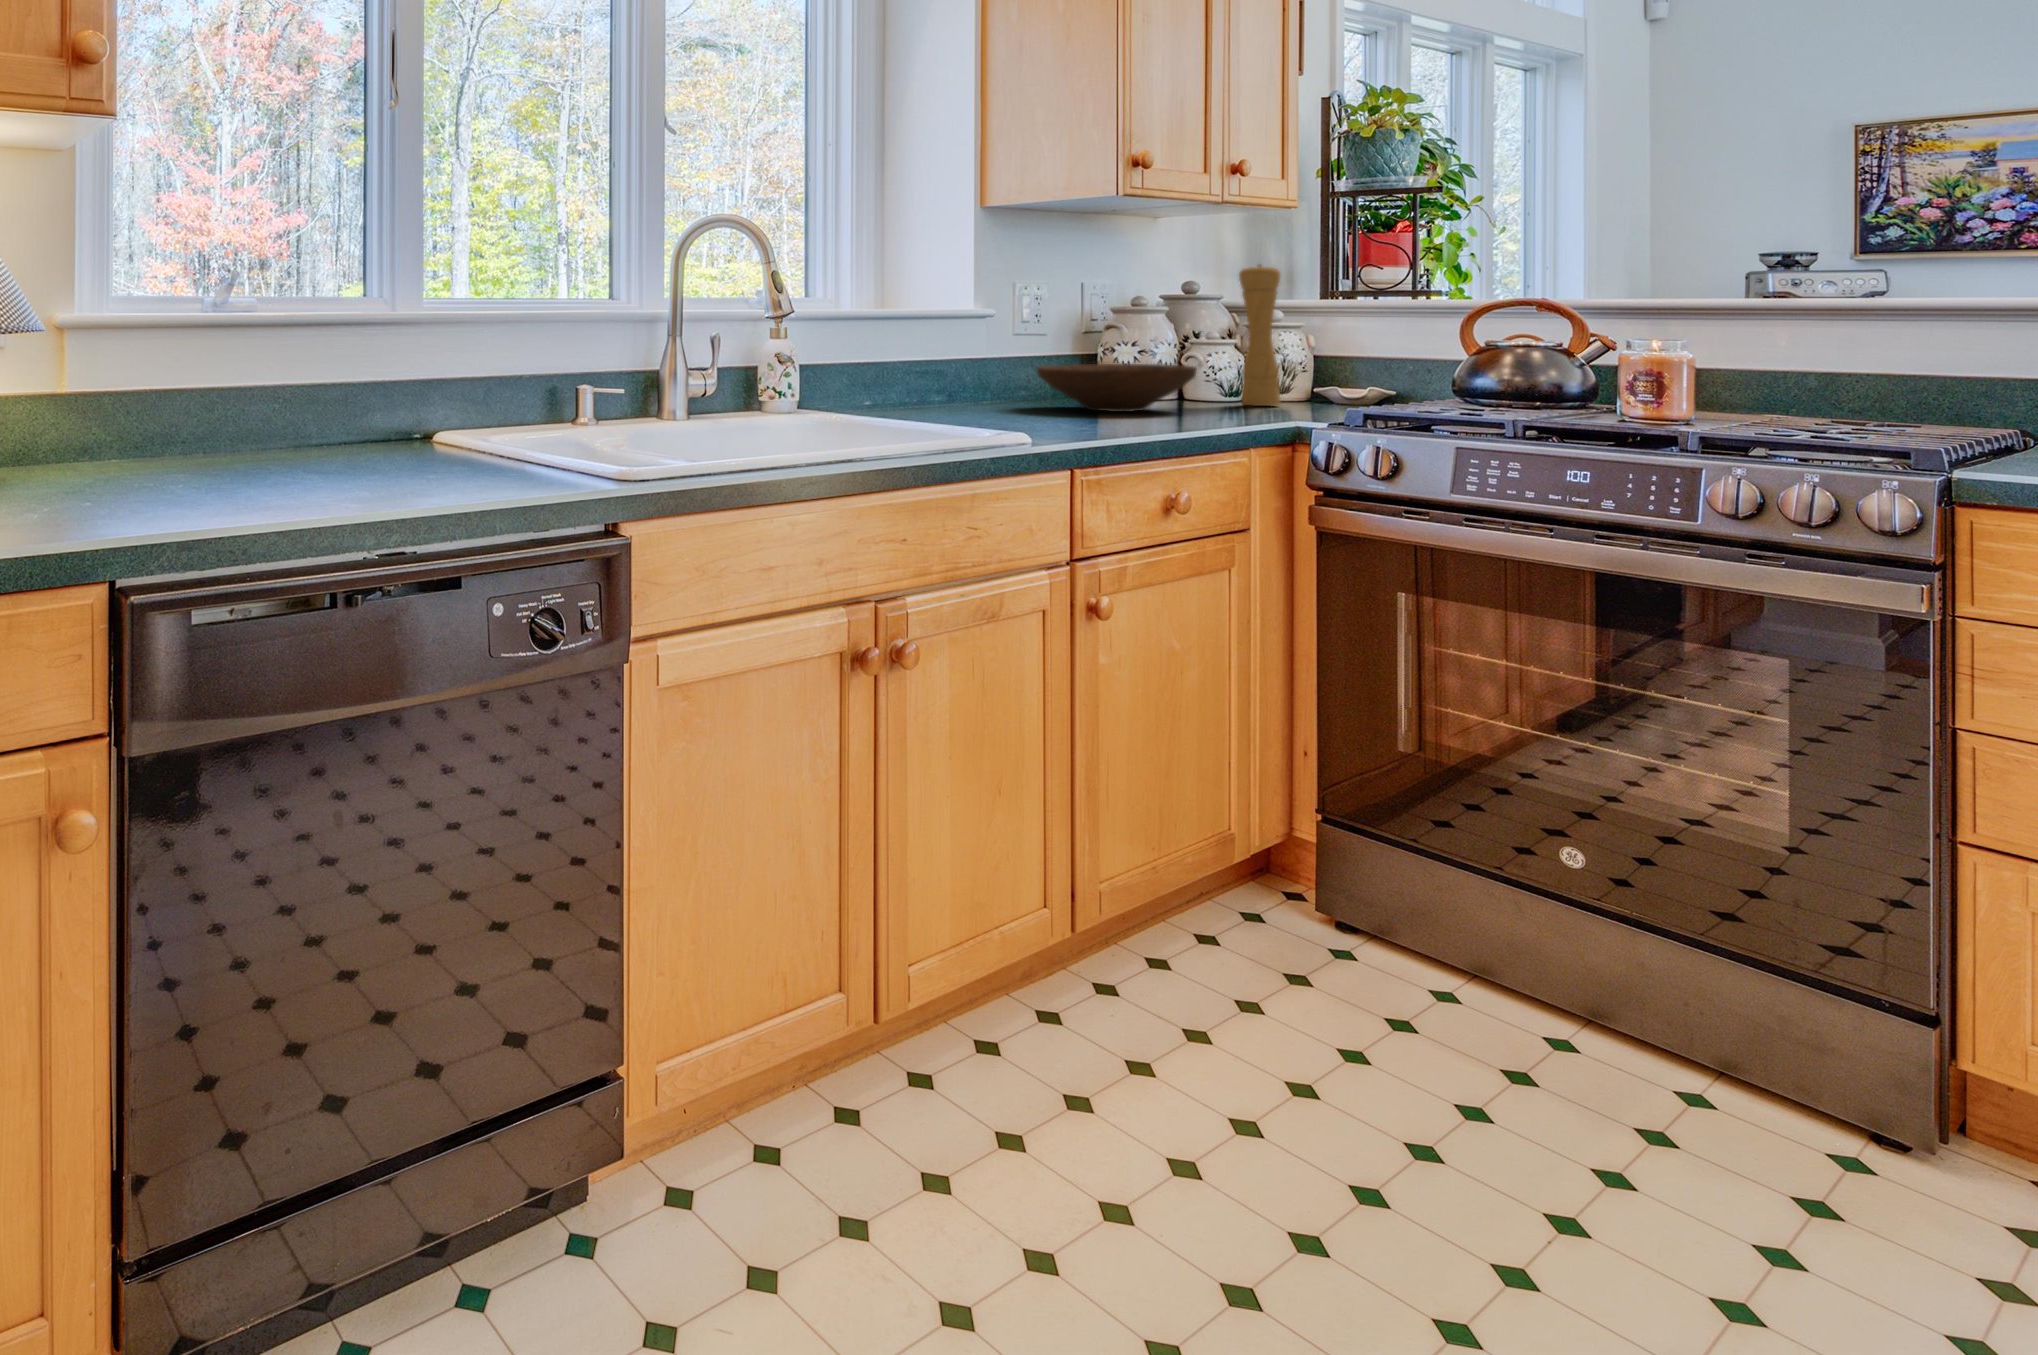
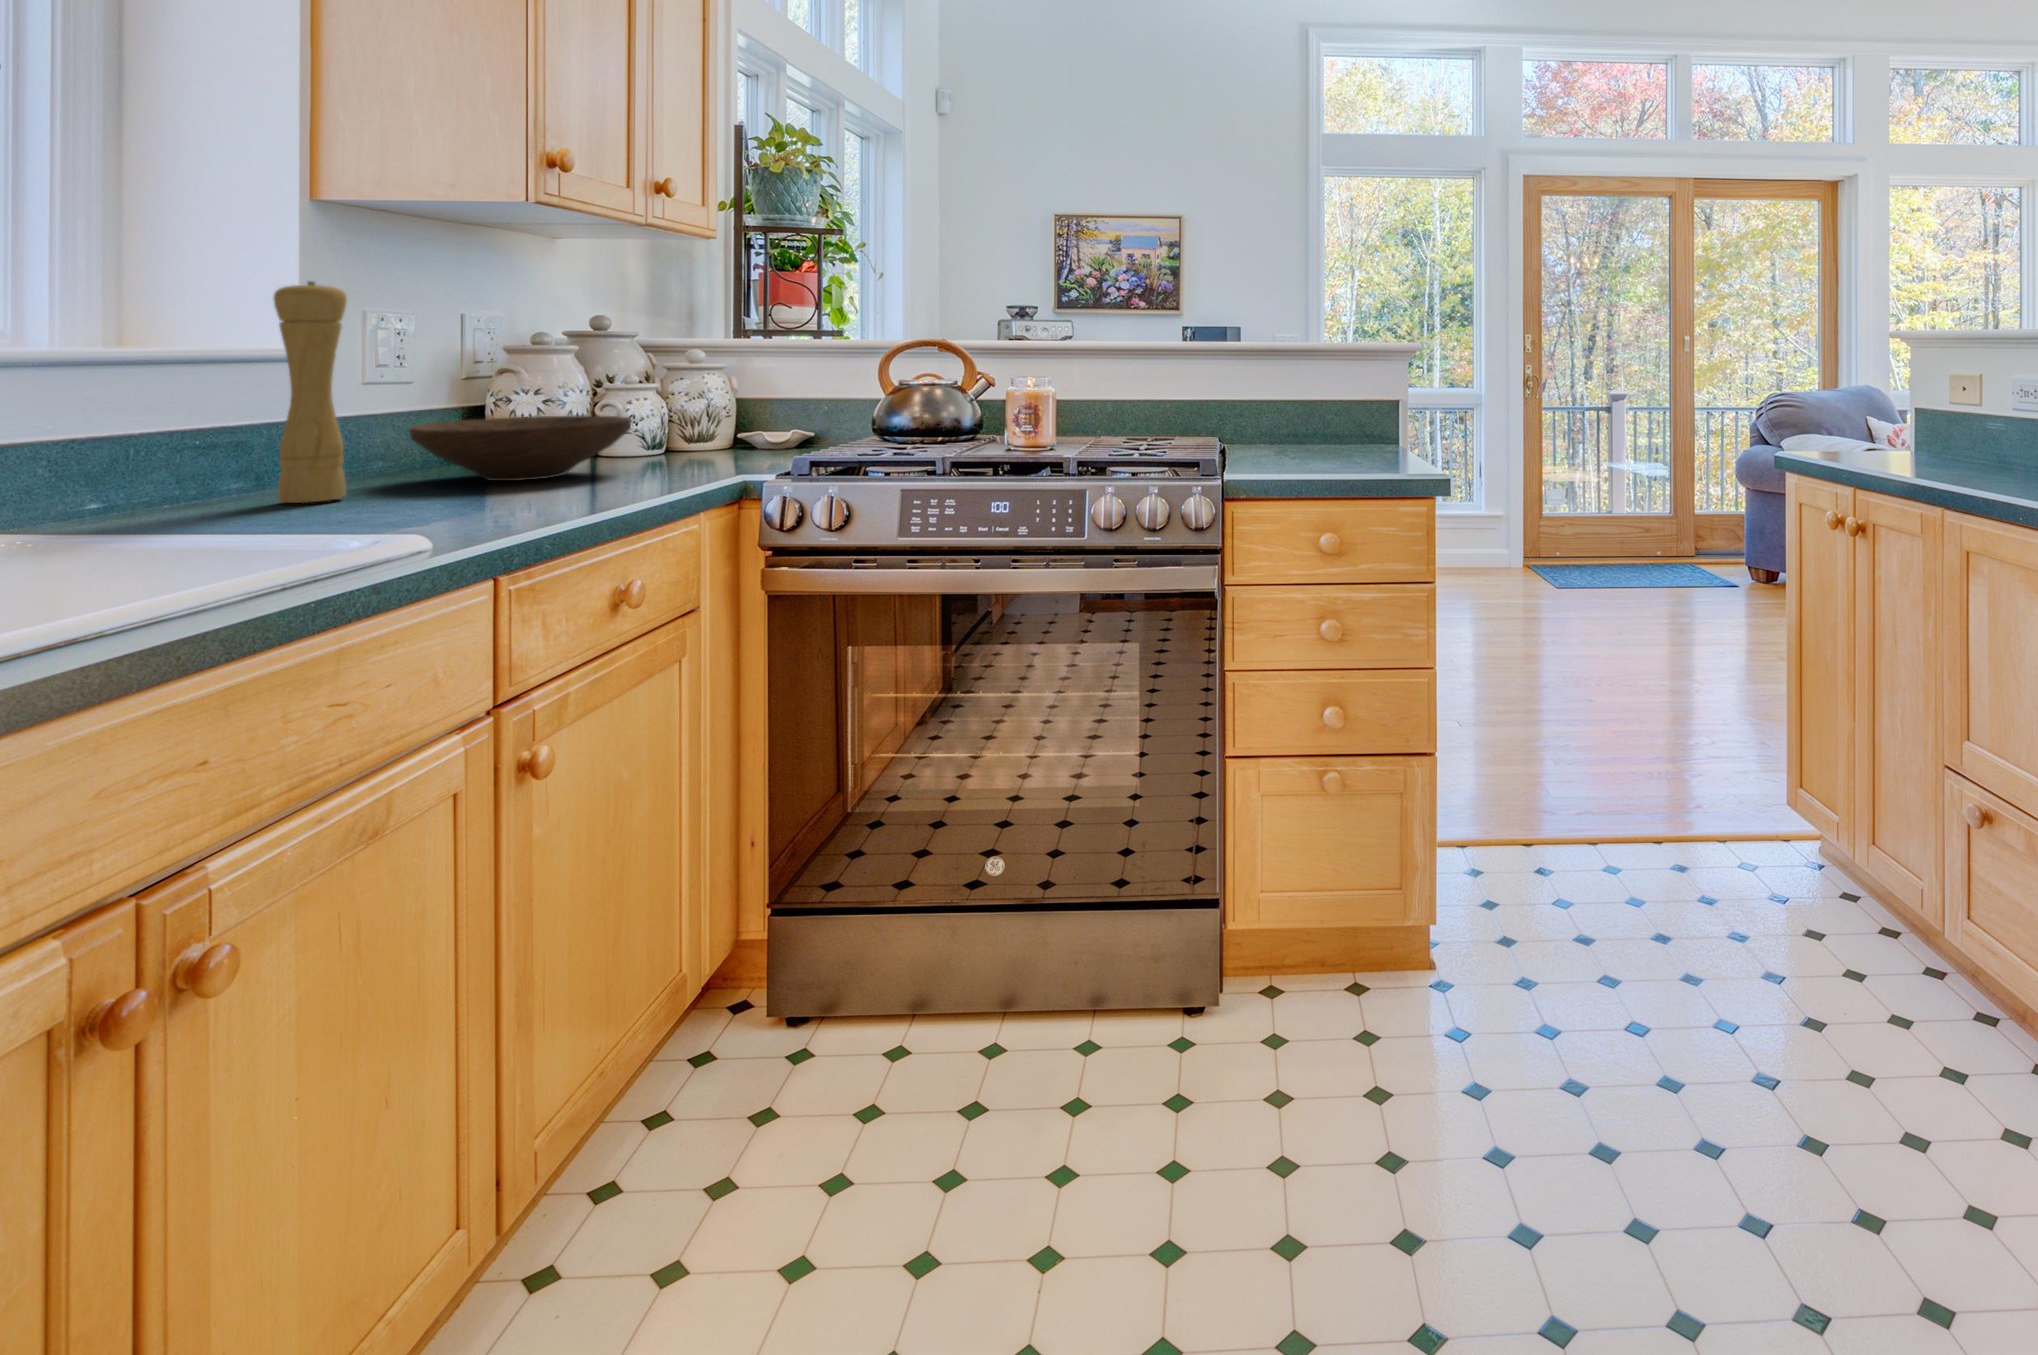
pepper mill: present [1239,265,1280,406] -> present [274,282,347,503]

